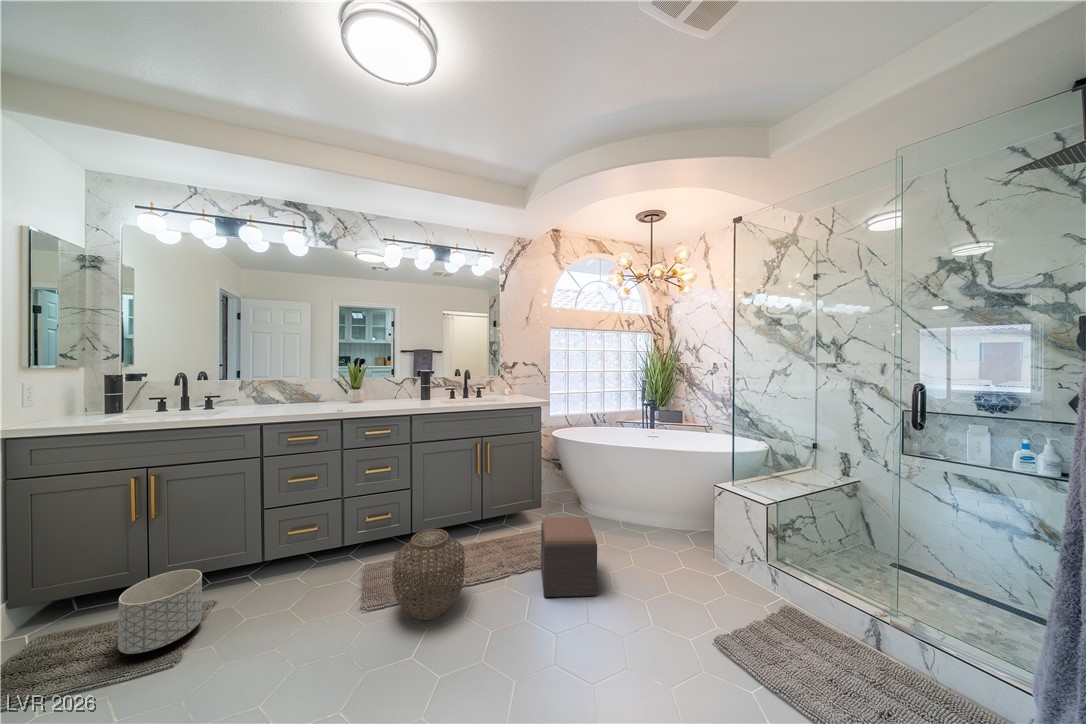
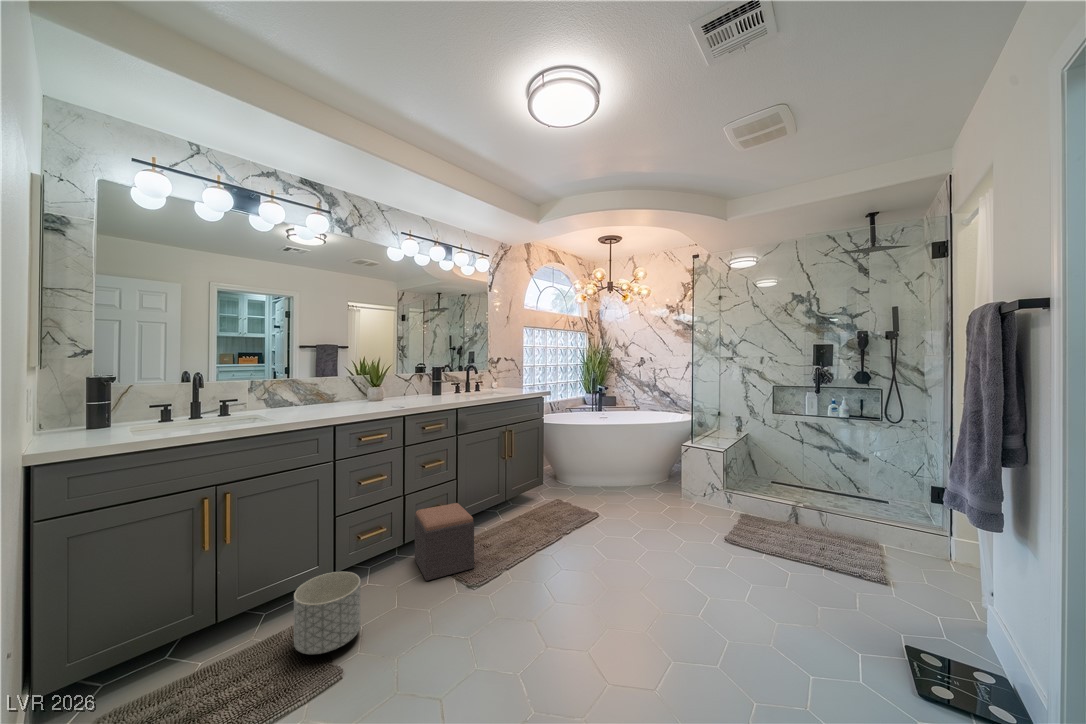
footstool: present [541,517,597,597] -> present [415,503,474,581]
woven basket: present [393,529,465,620] -> none [510,498,567,569]

